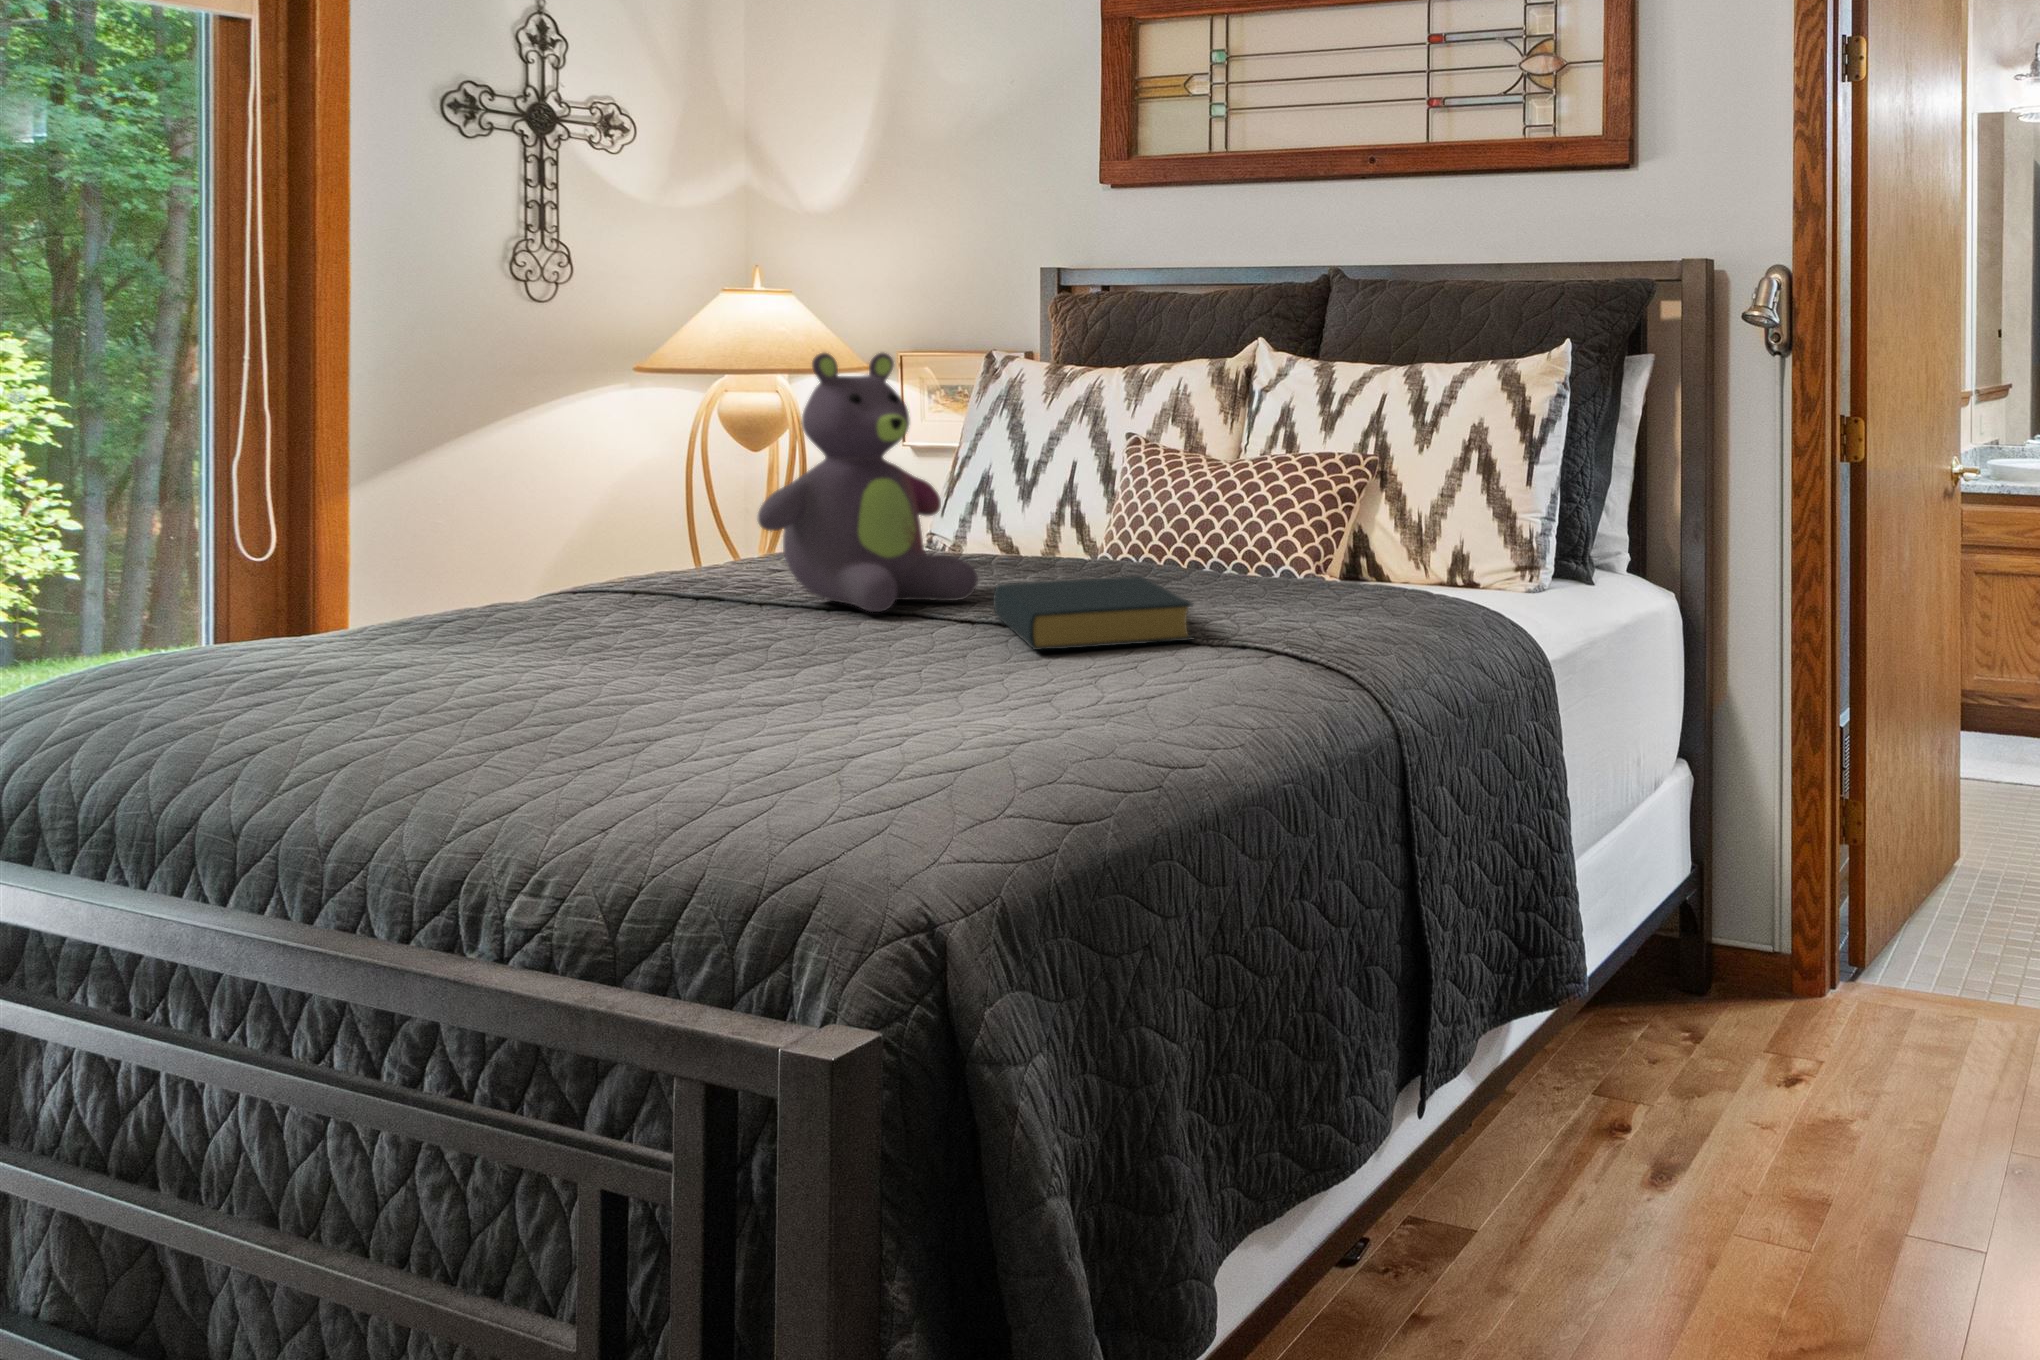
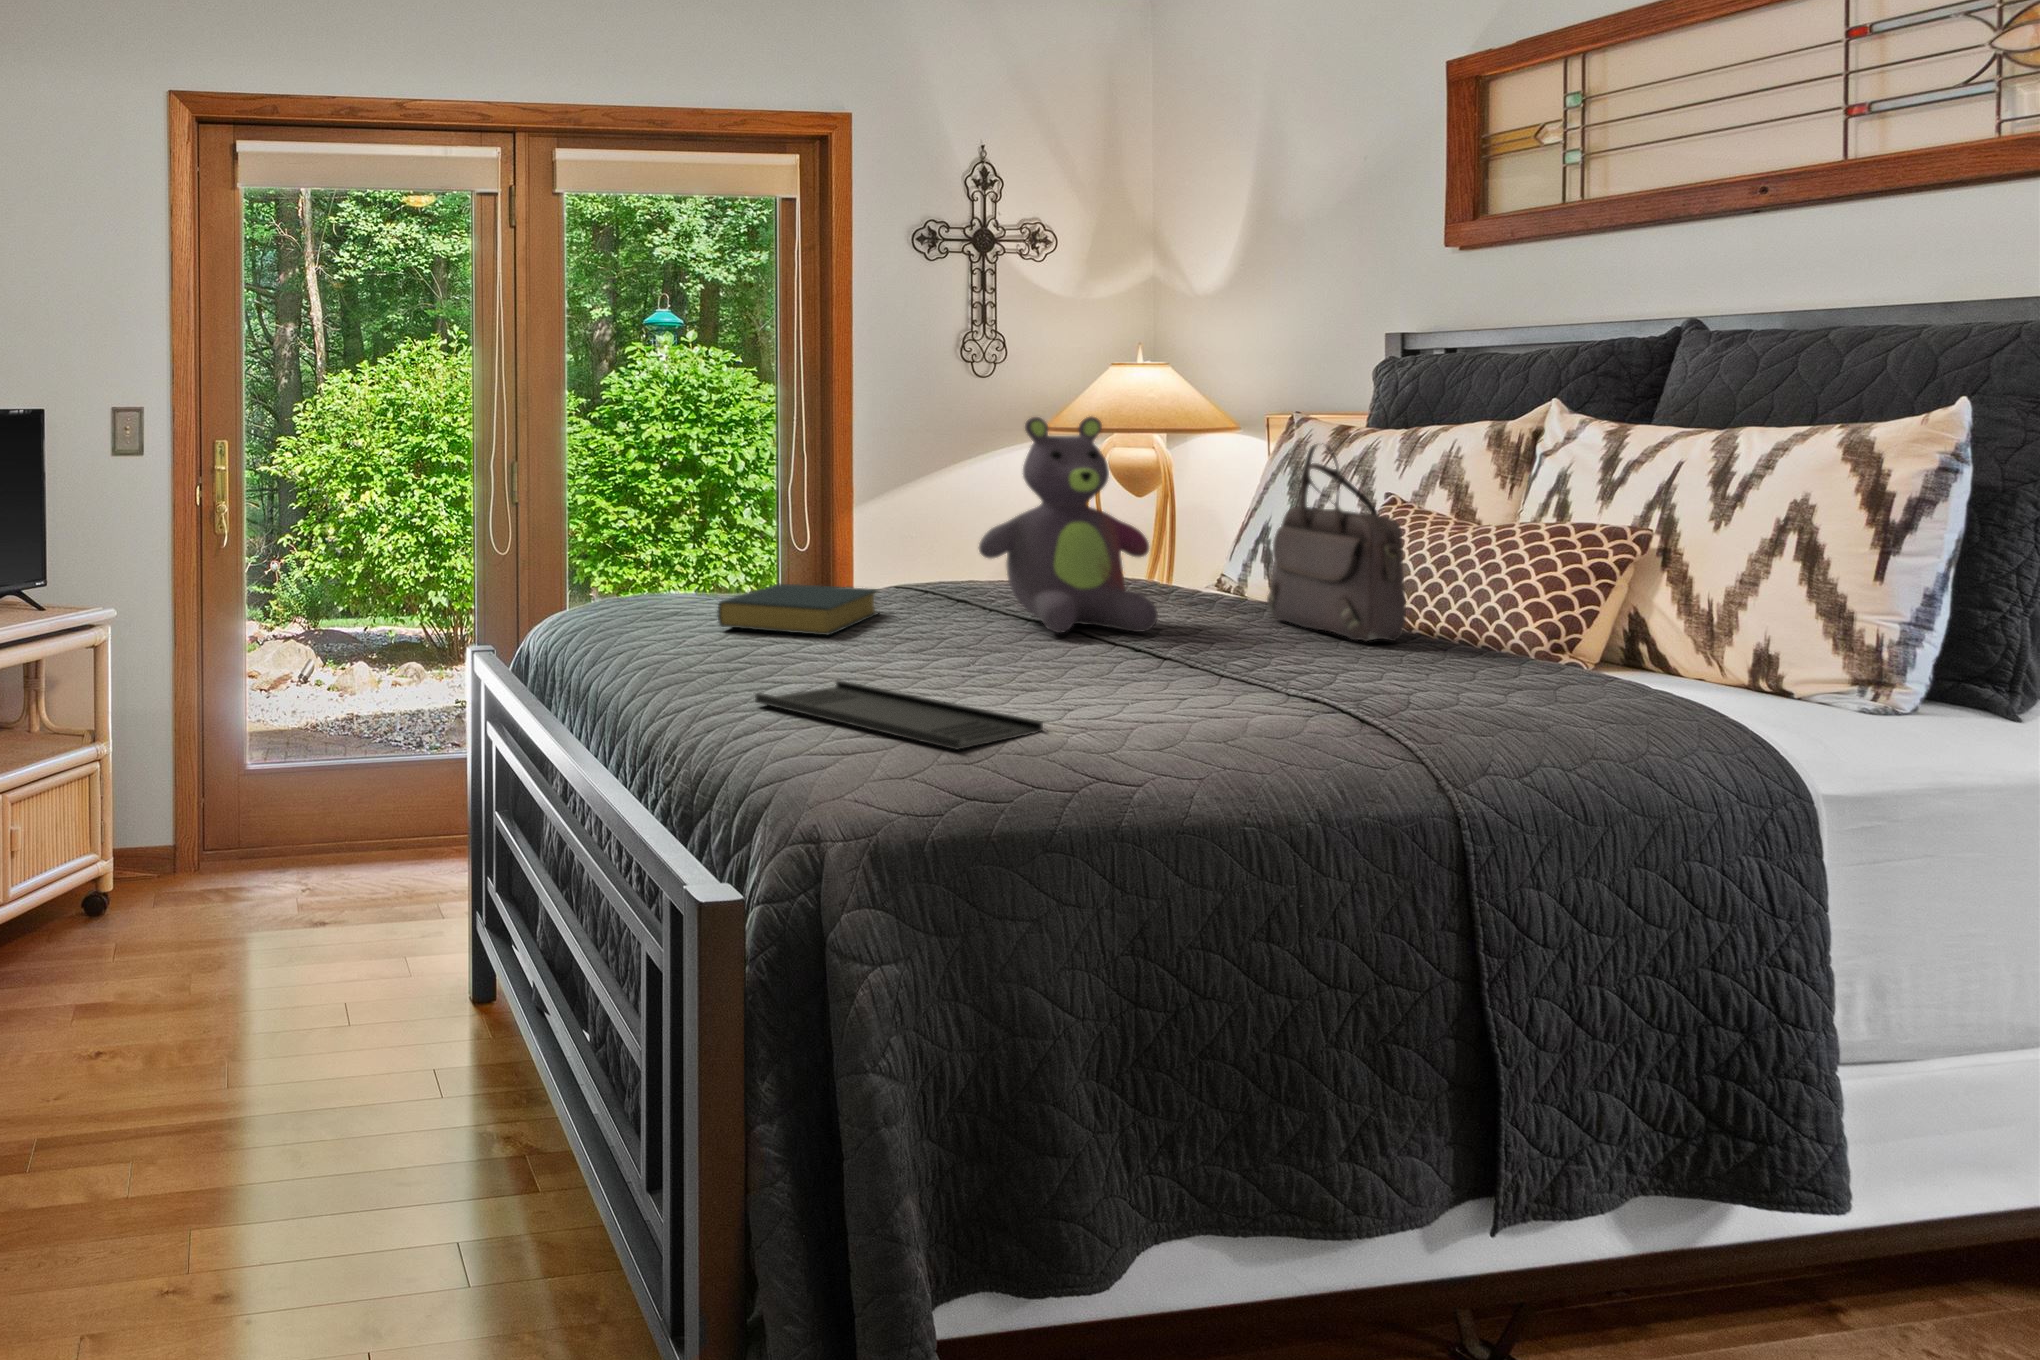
handbag: none [1054,381,1207,583] -> present [1267,443,1406,642]
hardback book: present [993,576,1195,650] -> present [717,584,877,635]
tray: none [648,703,1040,751] -> present [755,680,1043,750]

